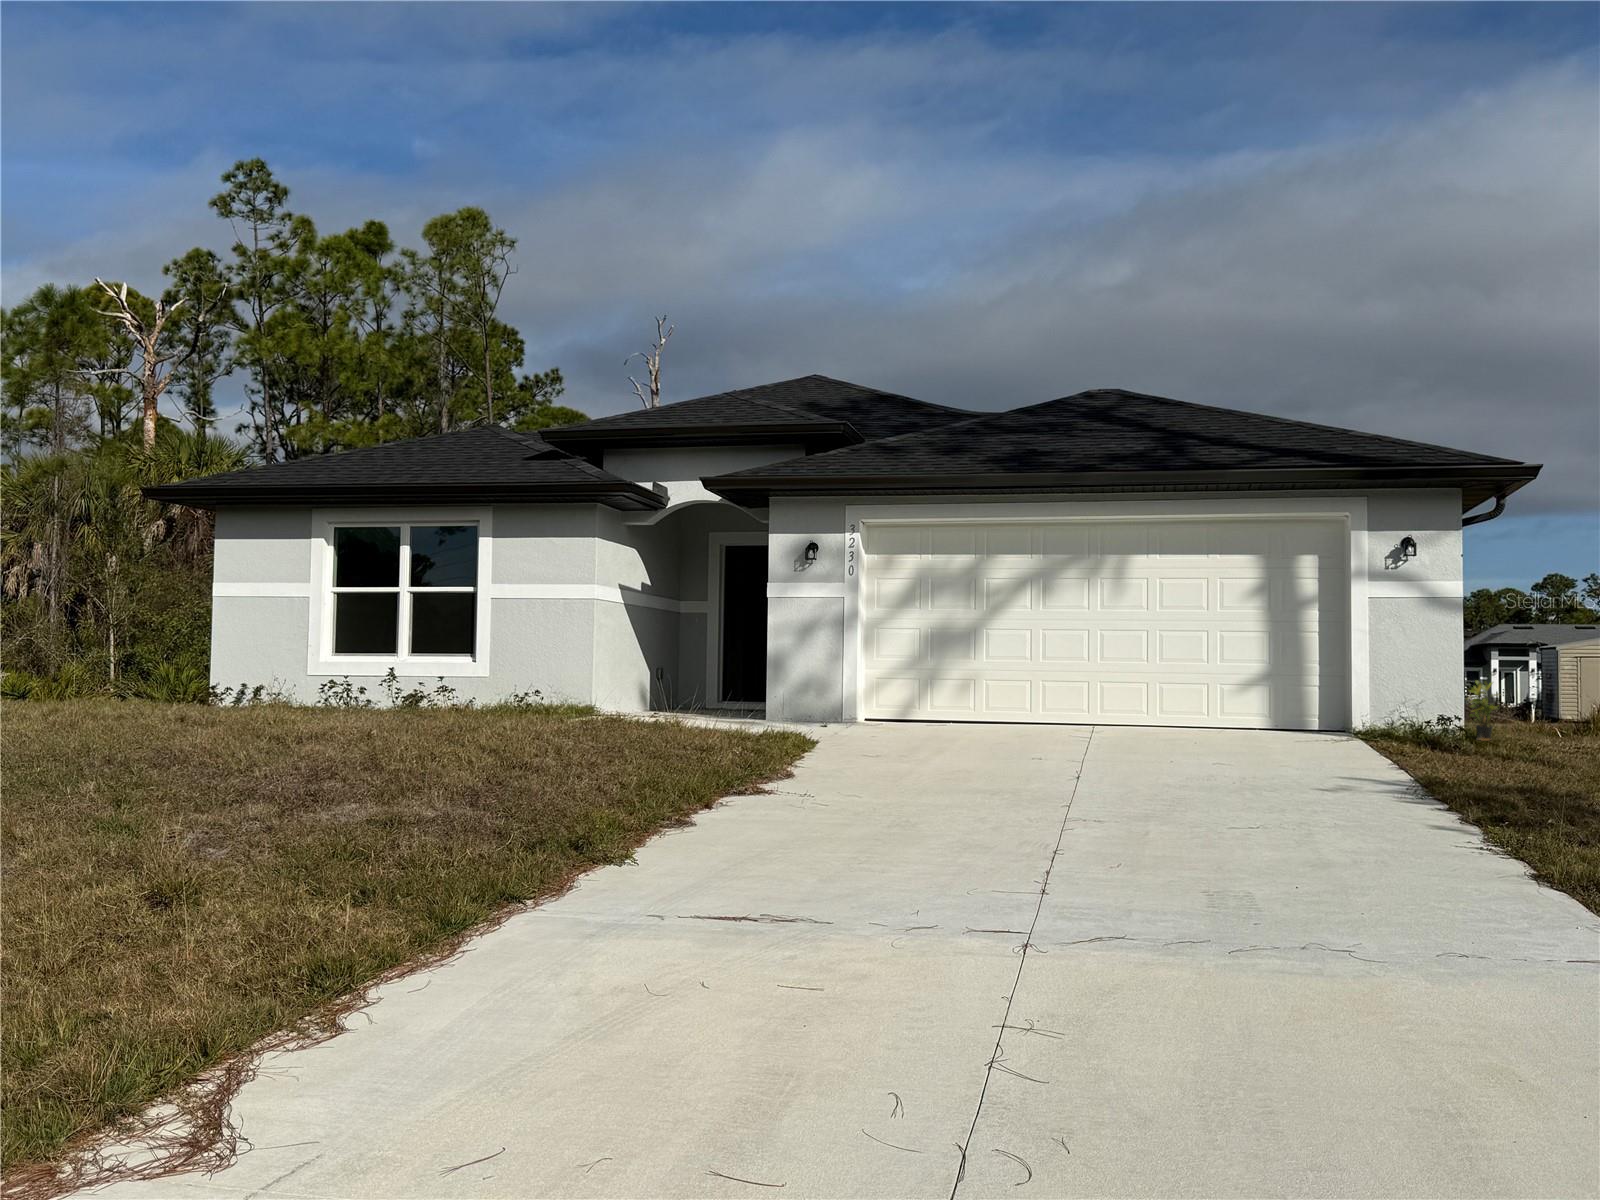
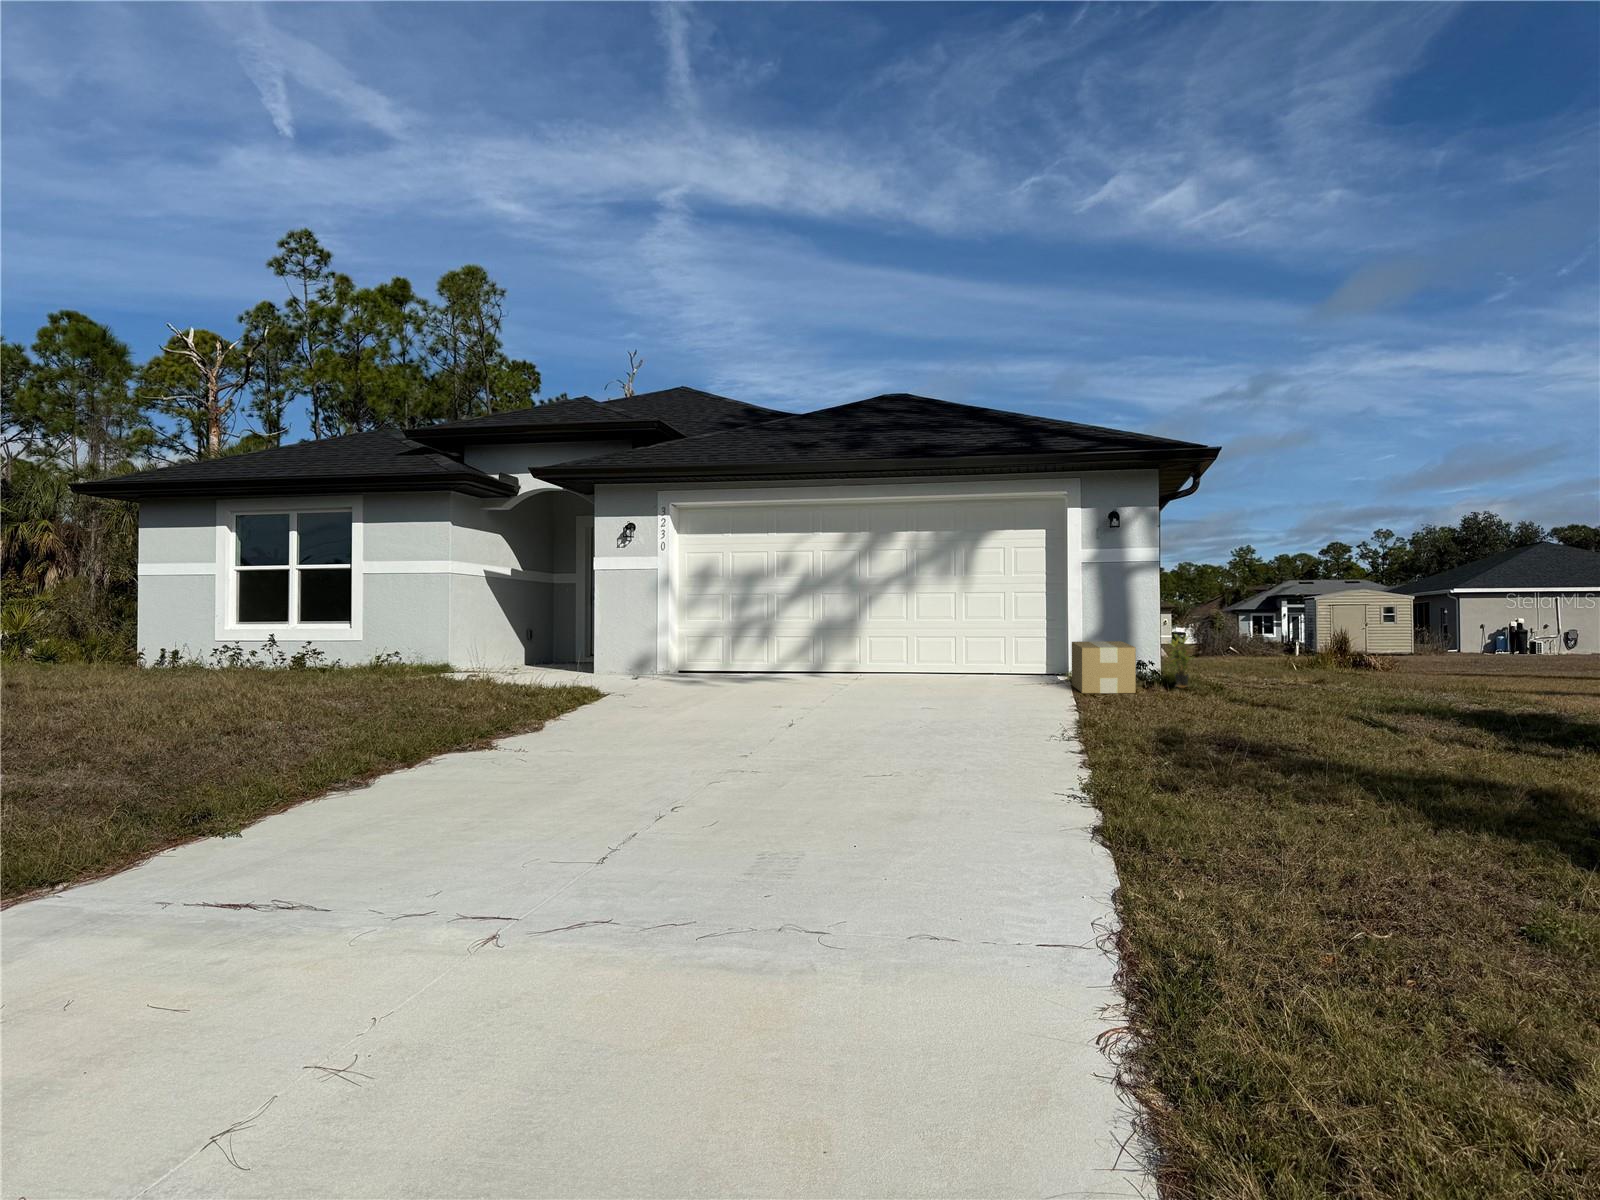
cardboard box: none [1356,688,1438,745] -> present [1072,641,1136,693]

